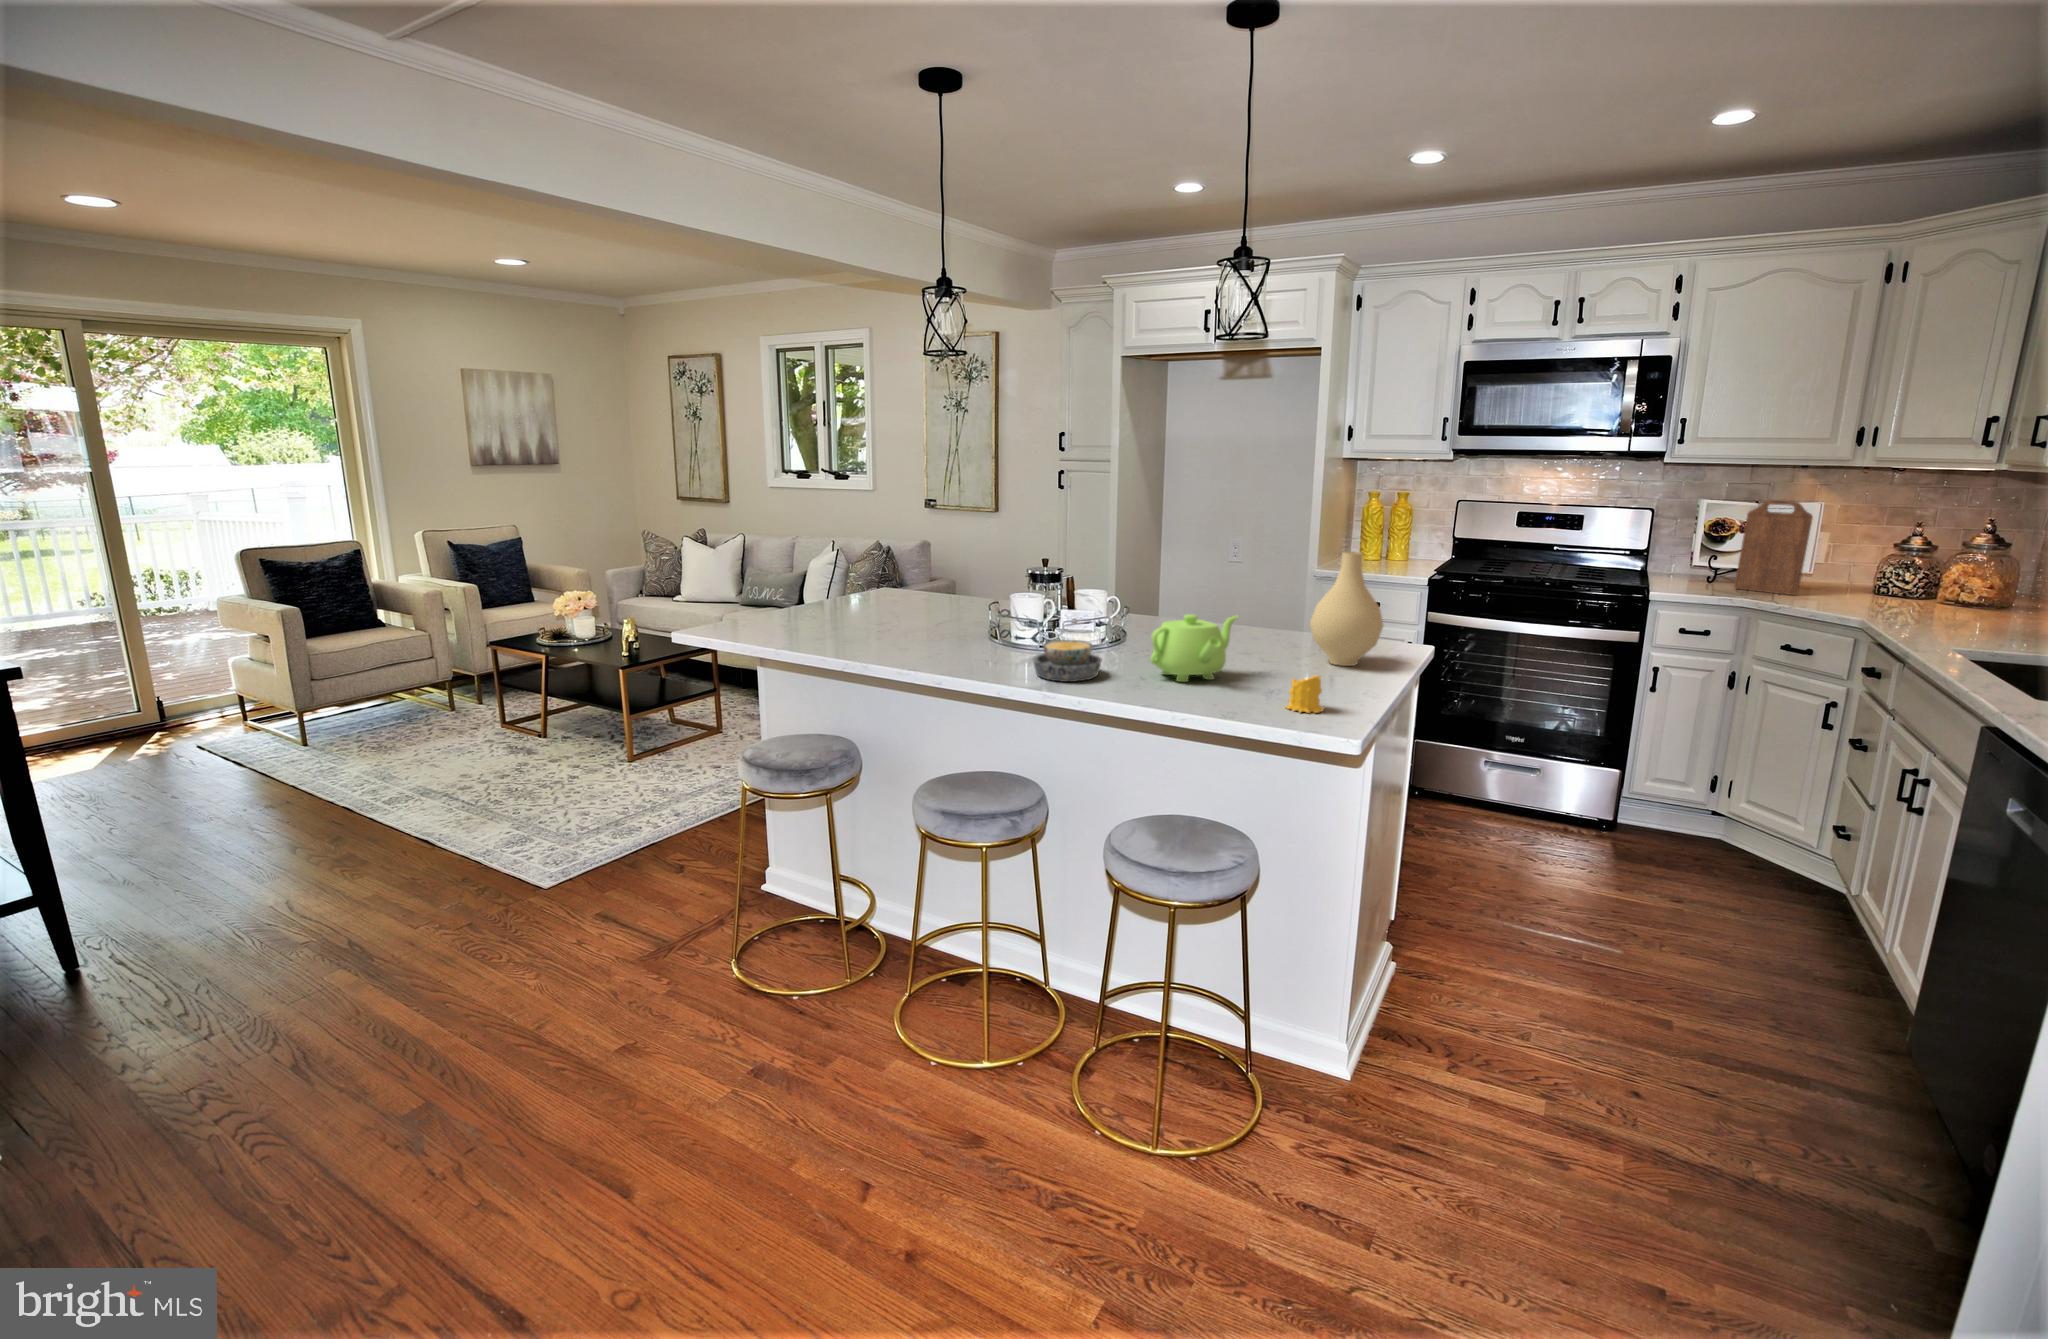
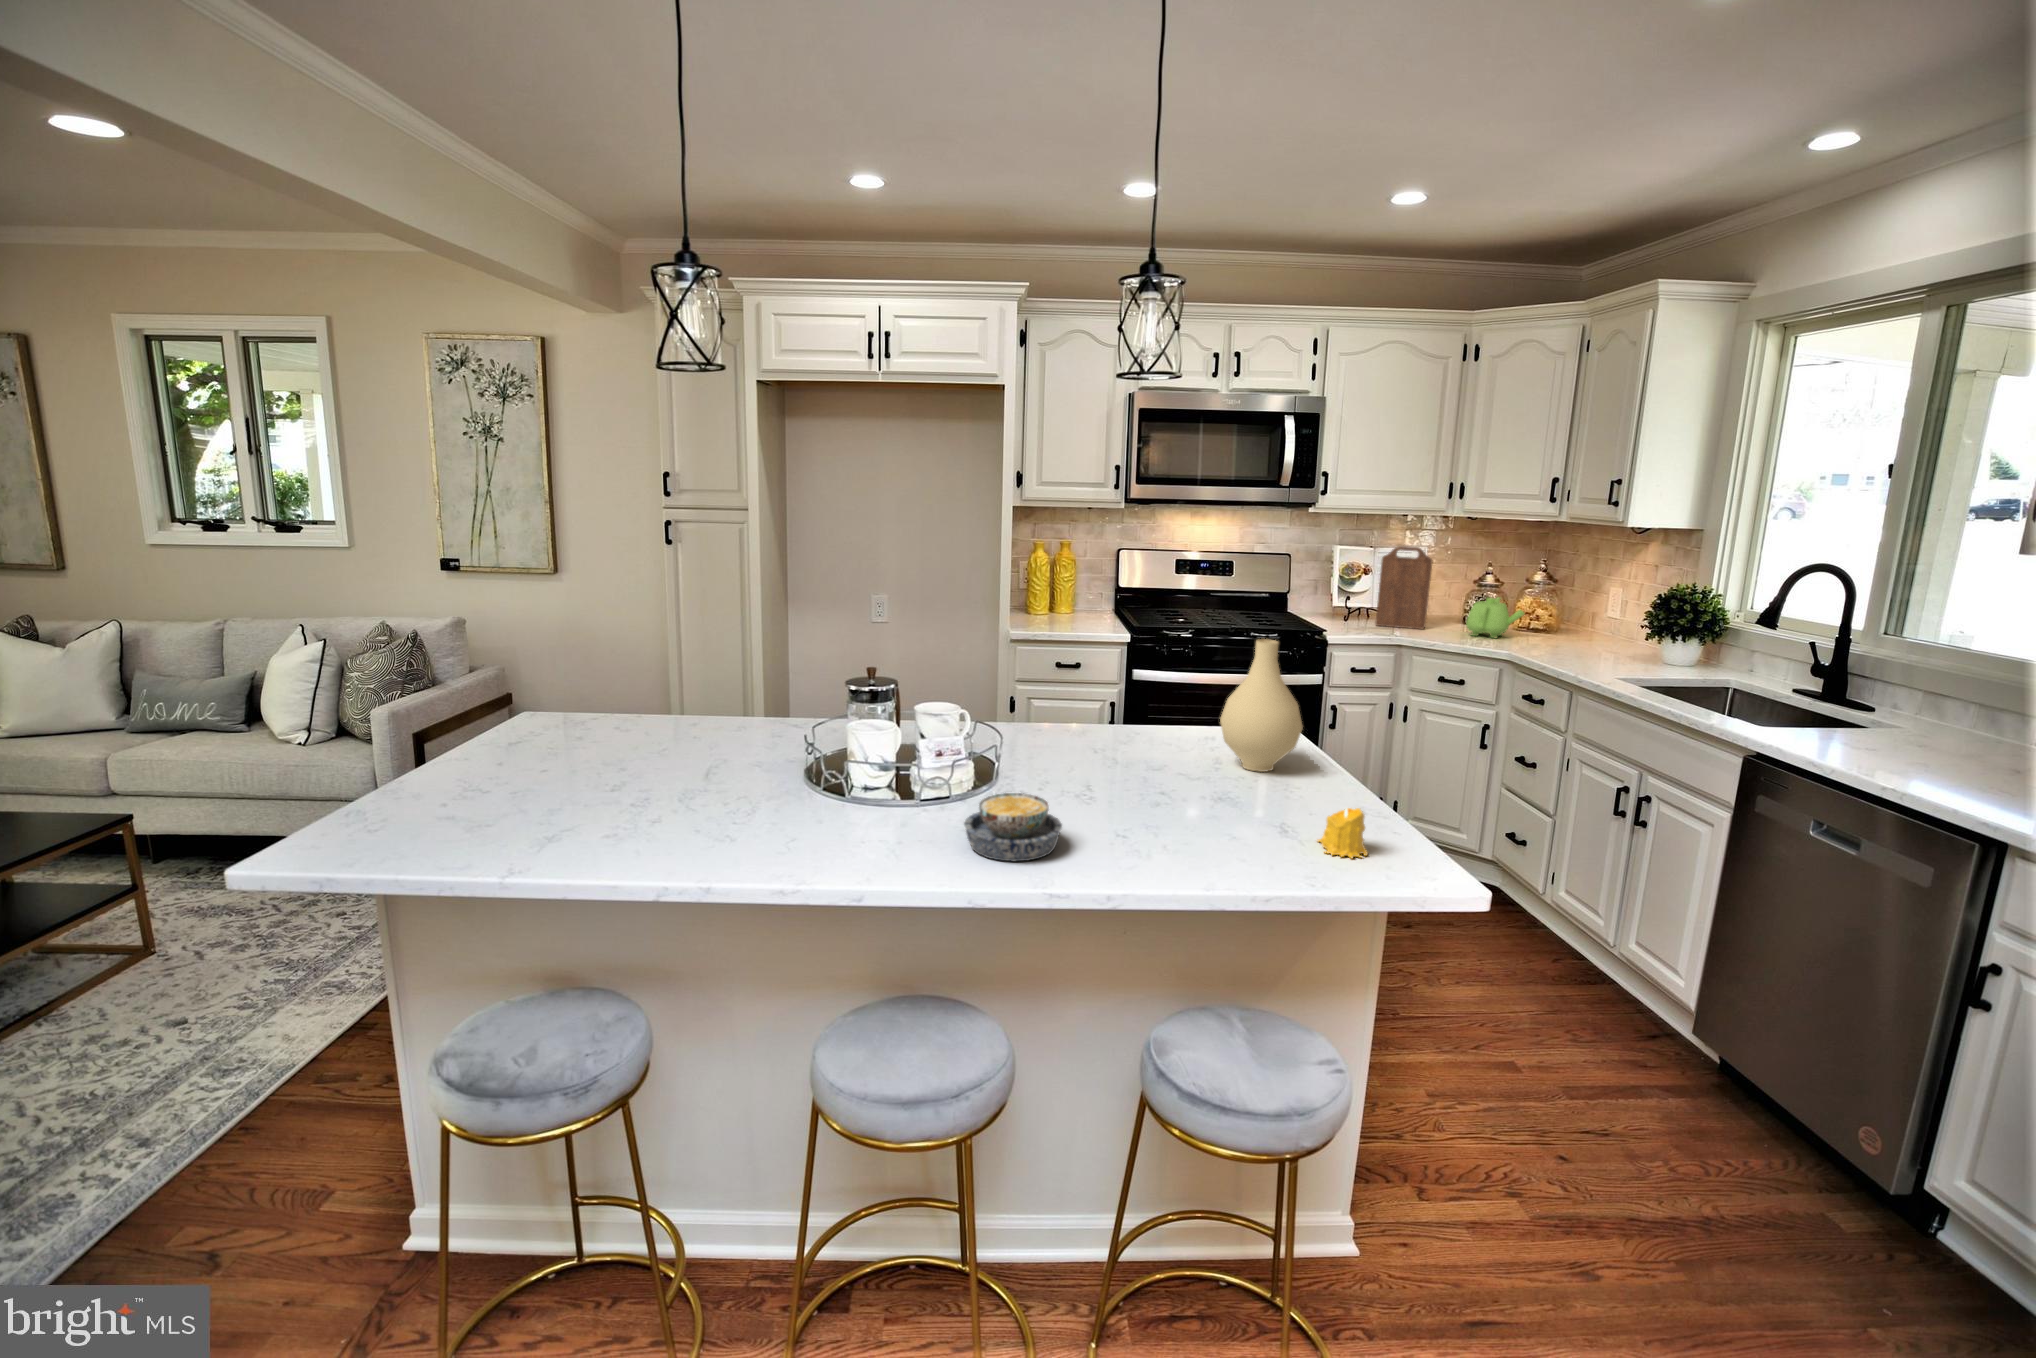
teapot: present [1150,614,1238,682] -> present [1466,597,1524,638]

